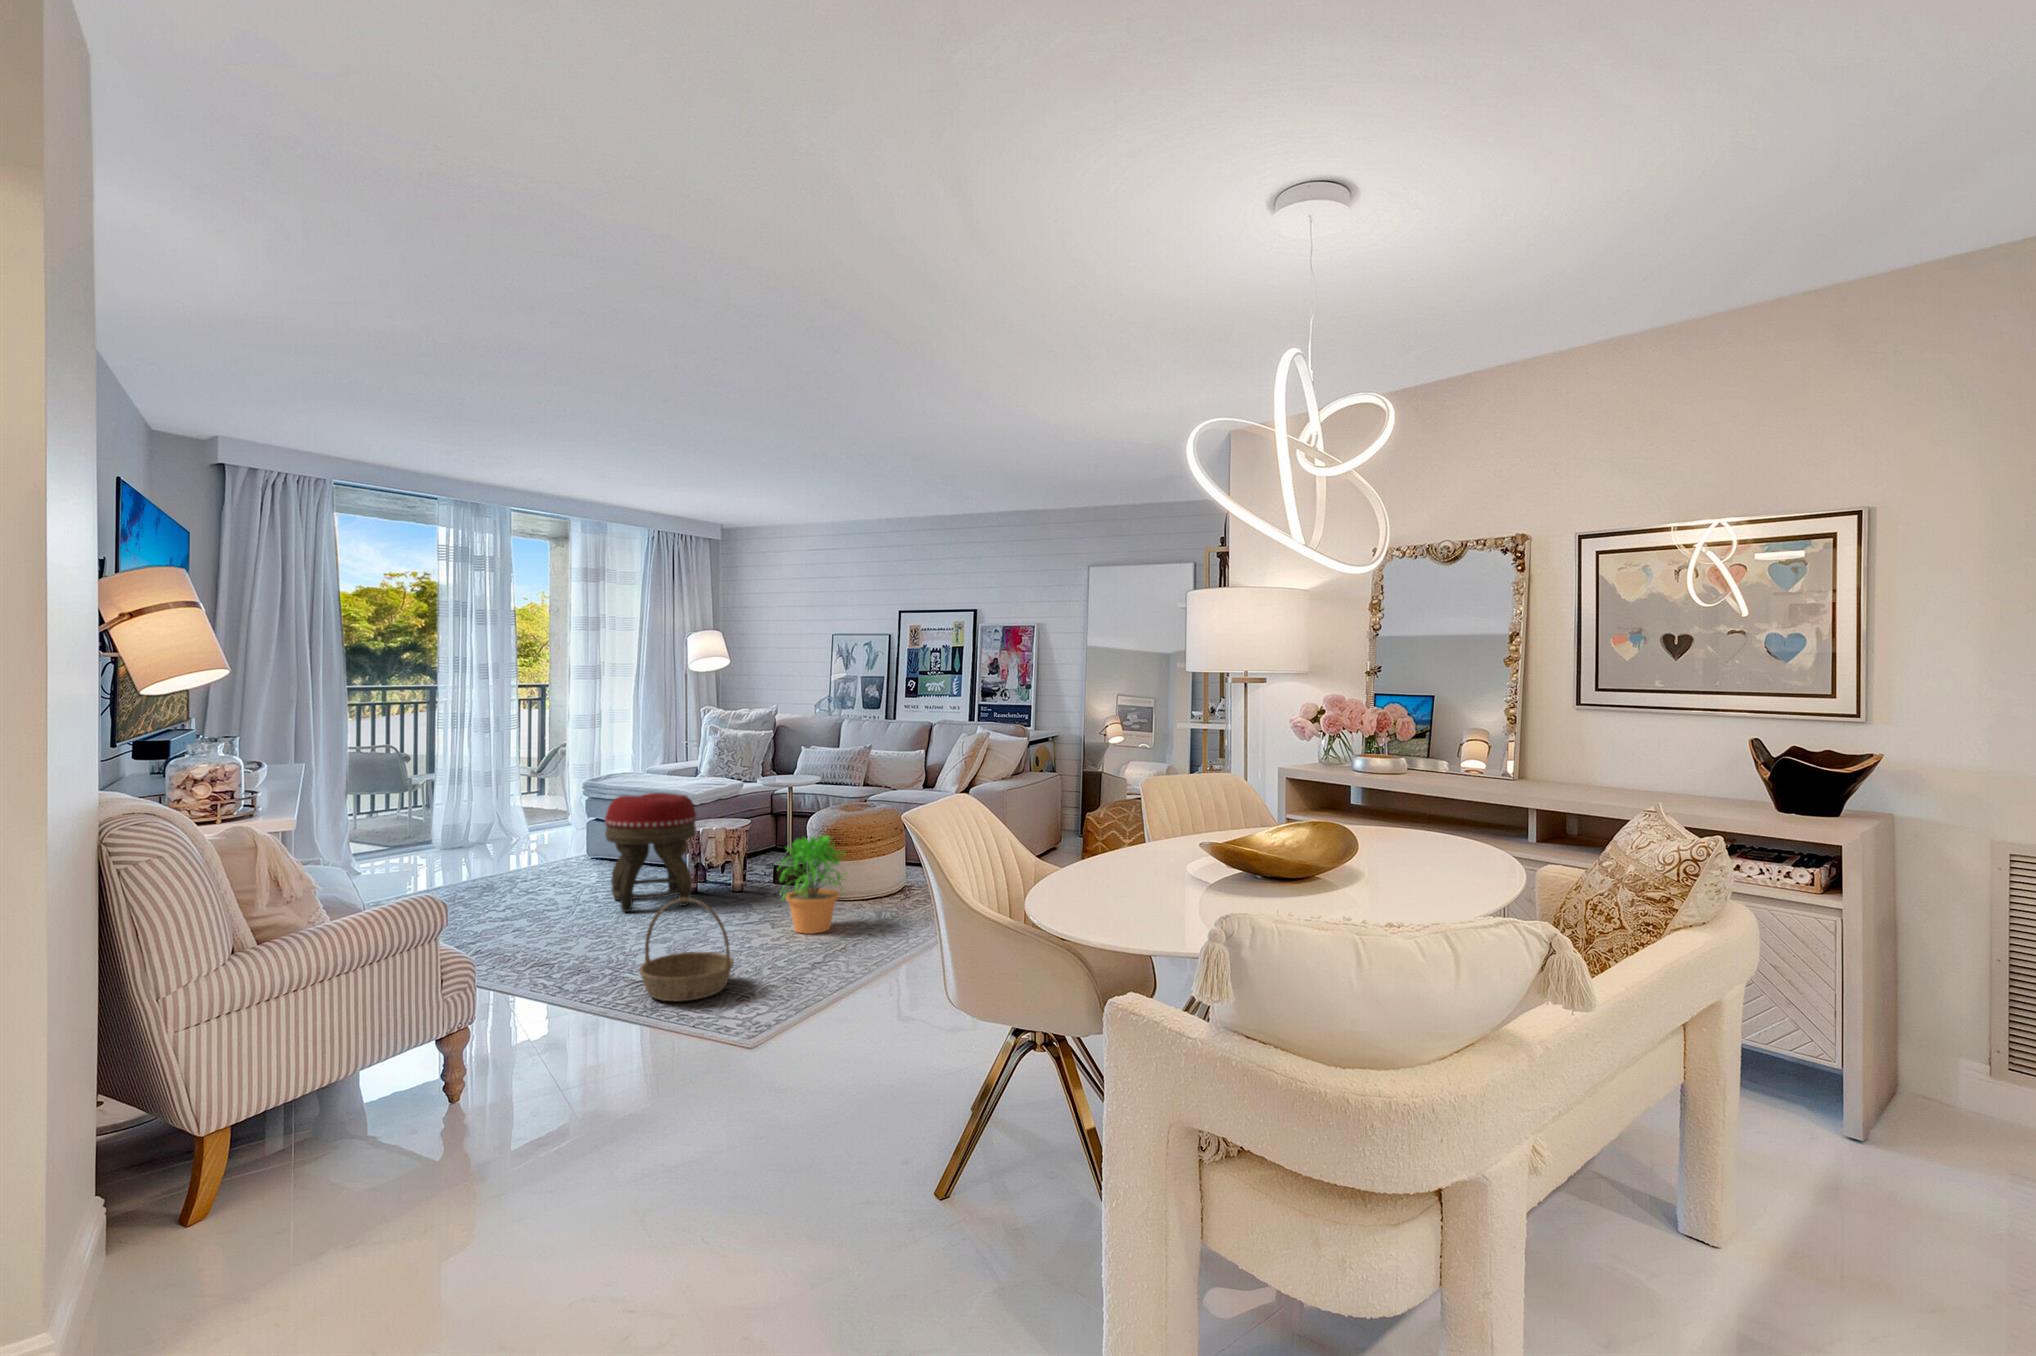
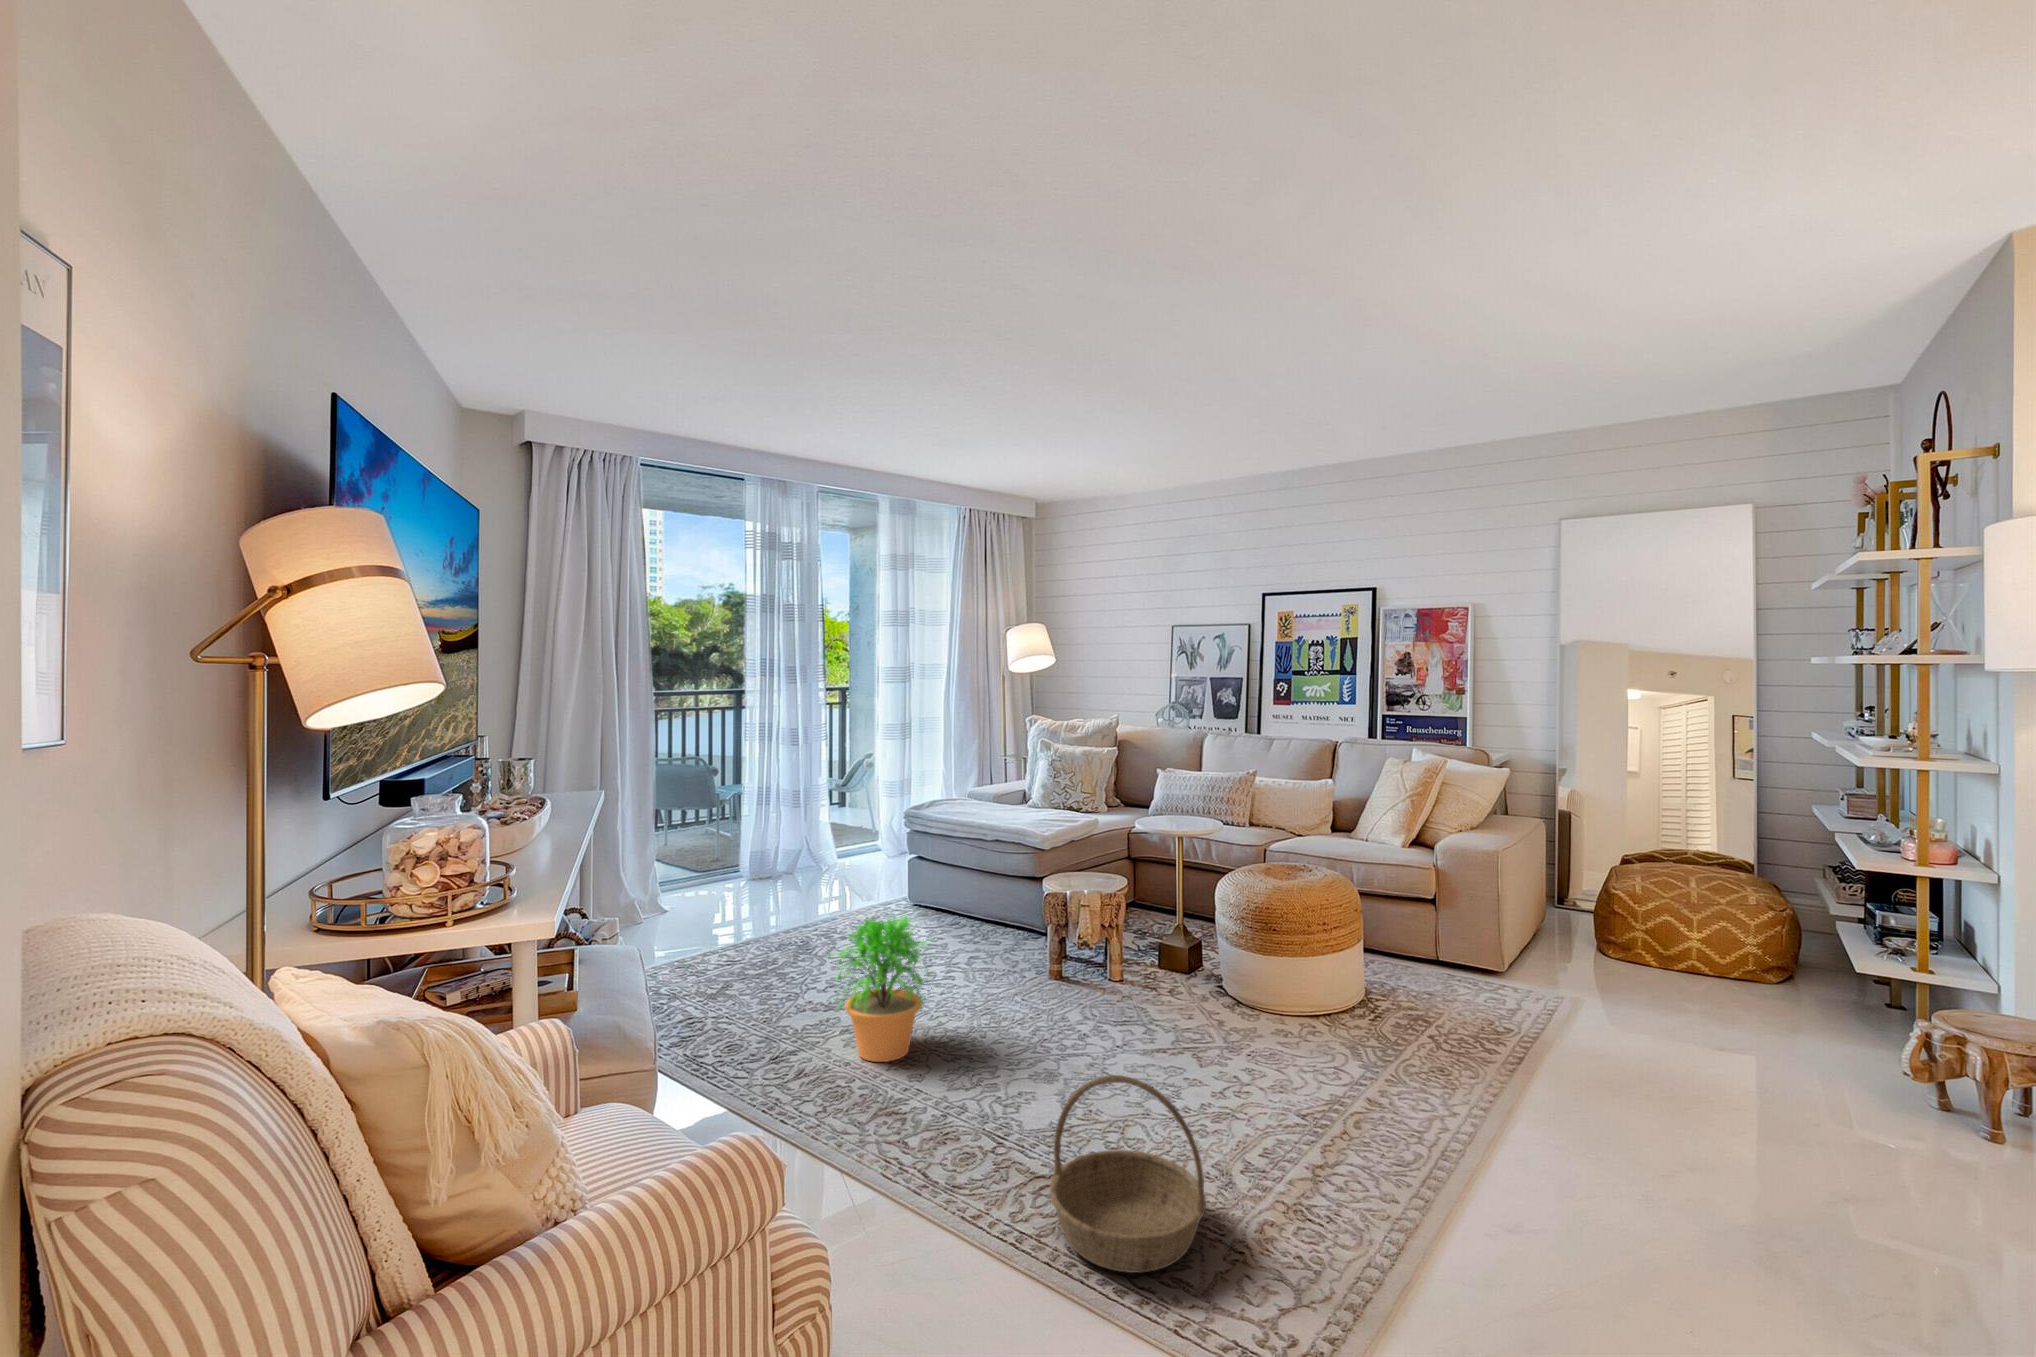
footstool: present [605,793,696,912] -> none [948,842,1065,1012]
potted plant: present [780,836,847,934] -> present [833,916,932,1062]

